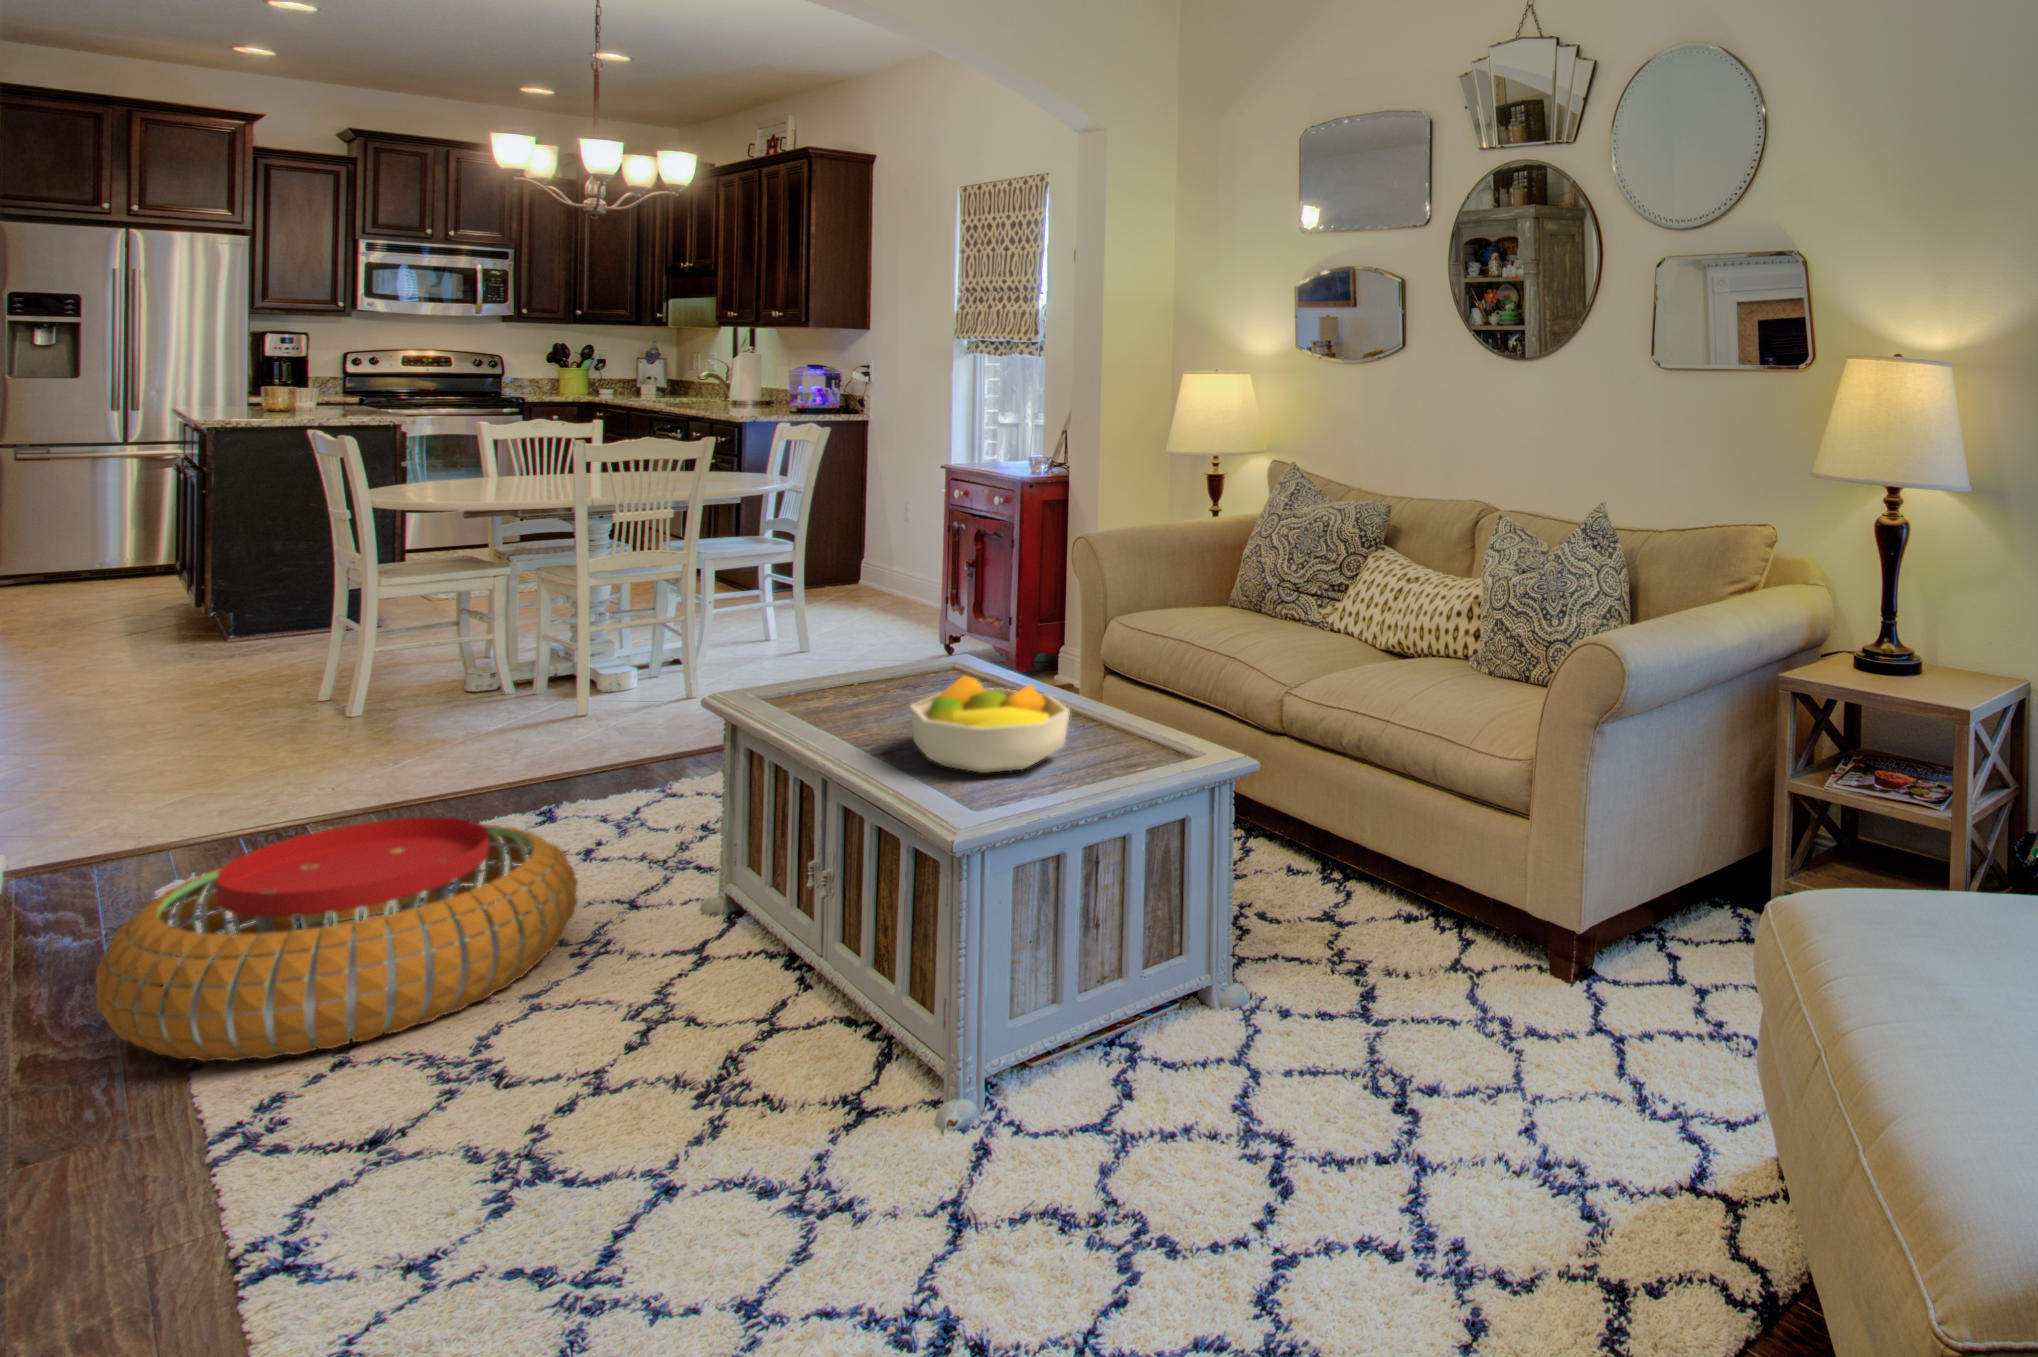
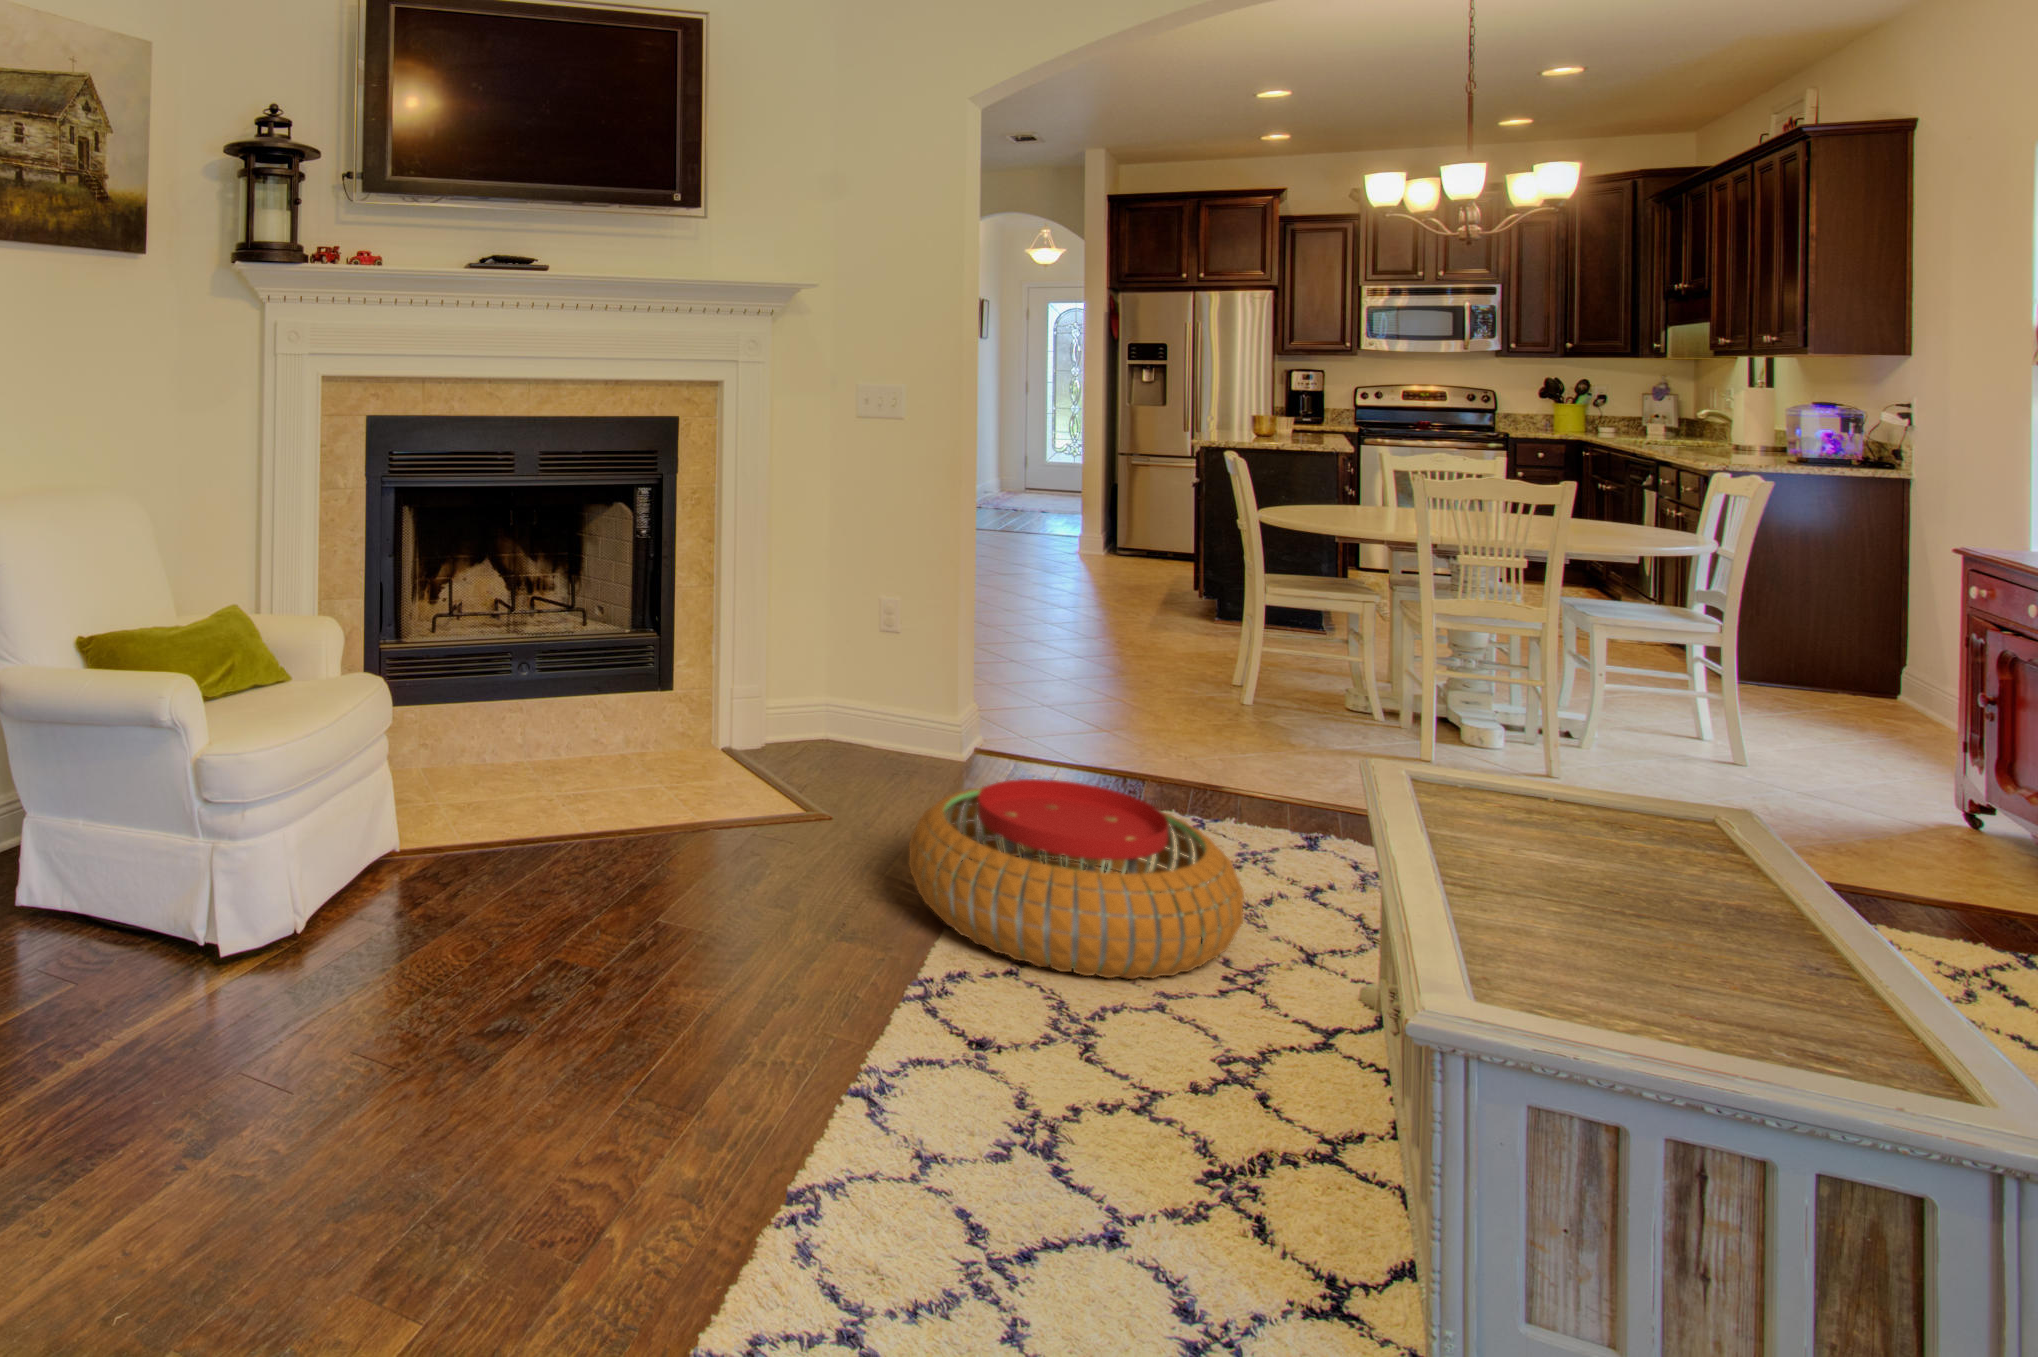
fruit bowl: present [910,676,1070,773] -> none [1493,828,1731,989]

